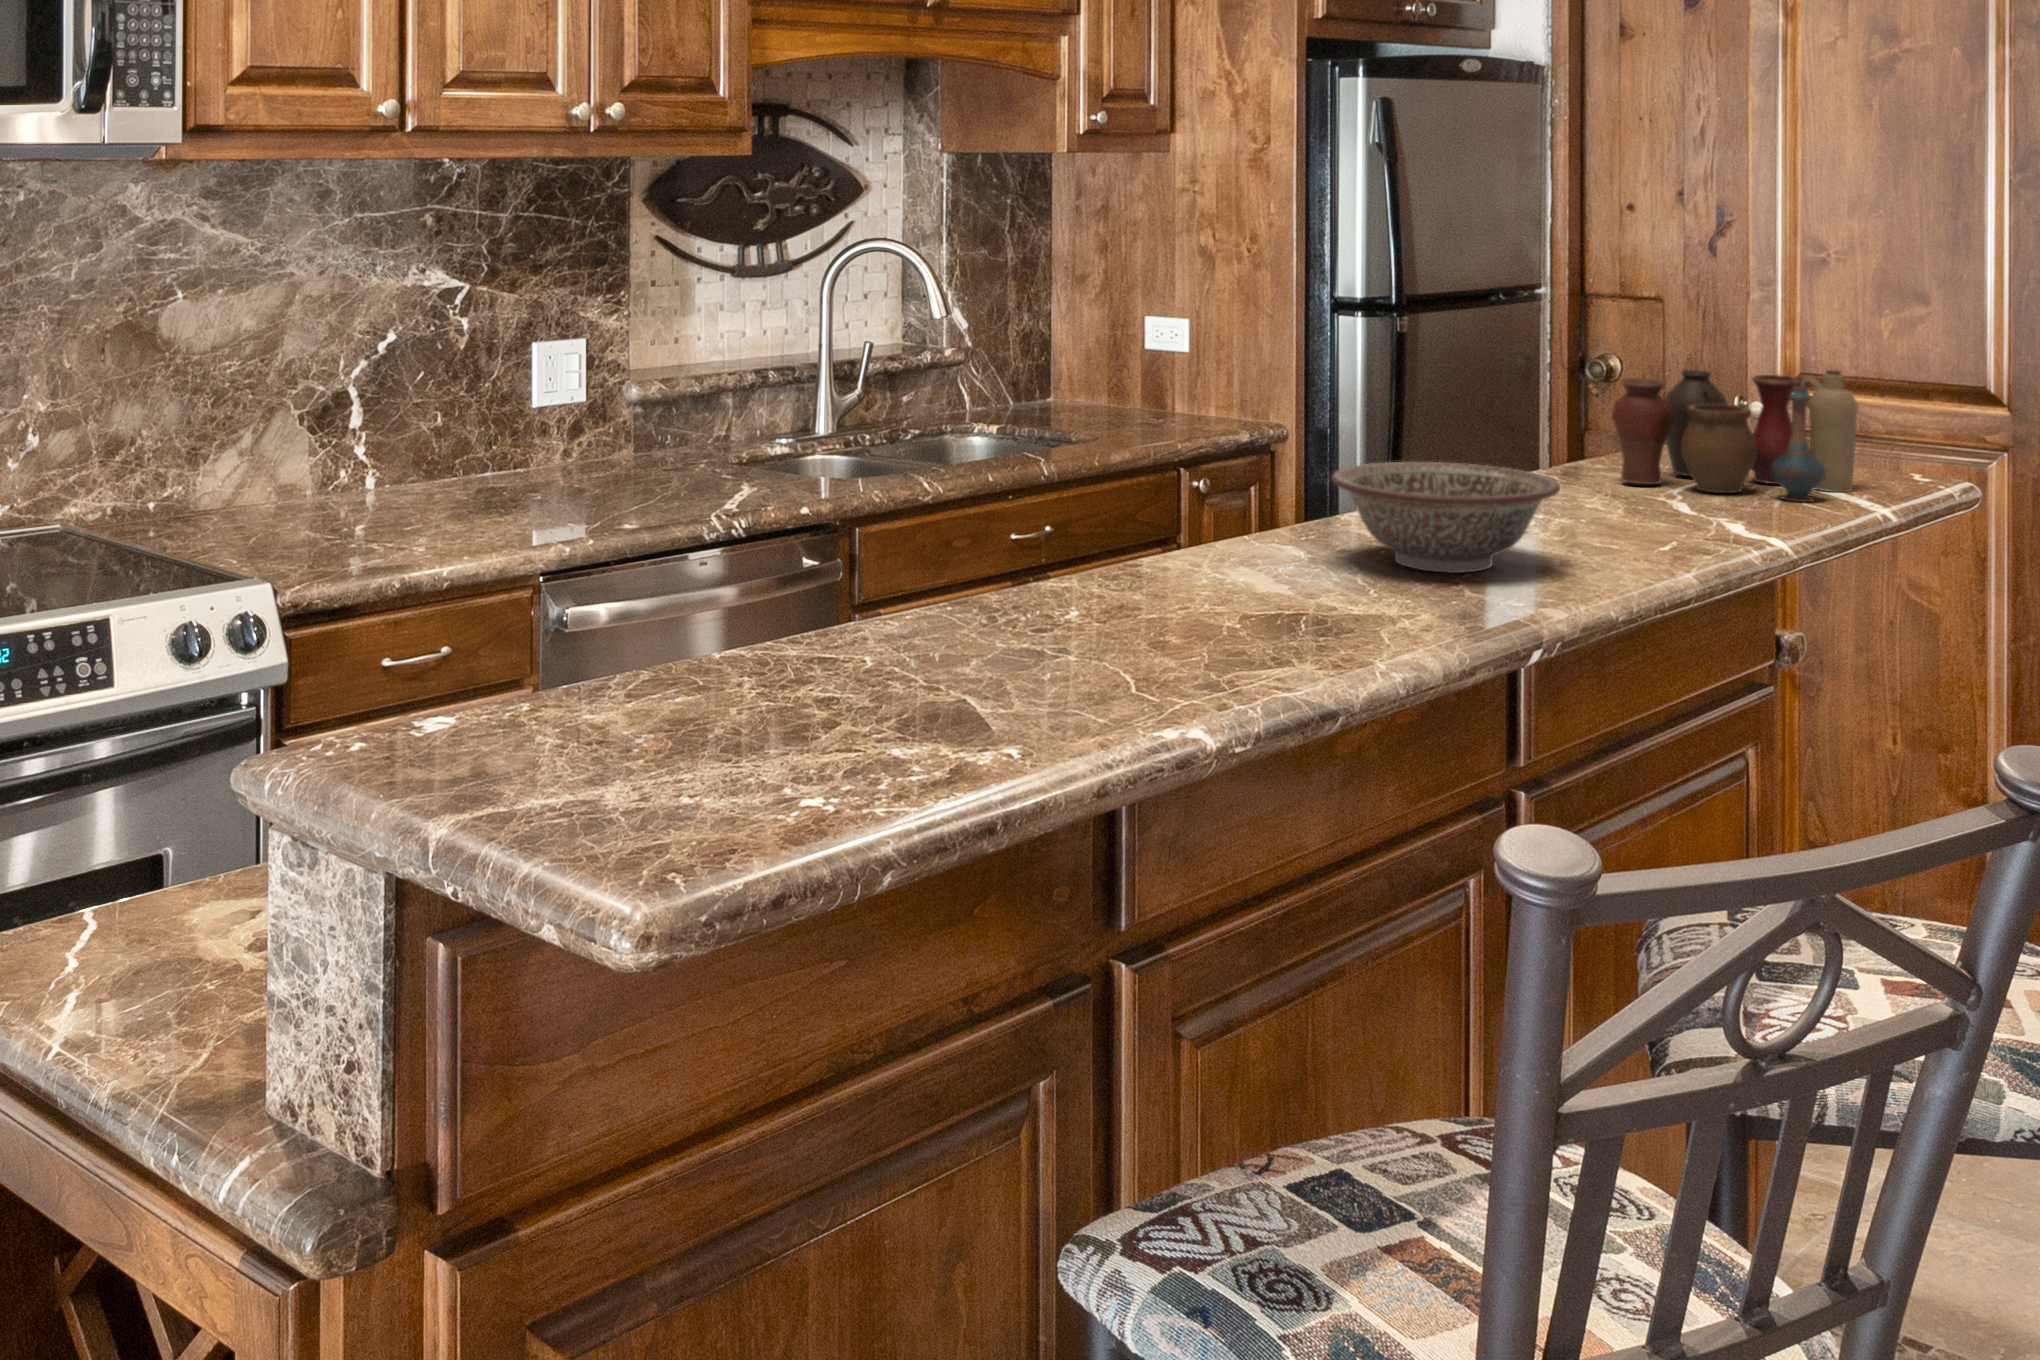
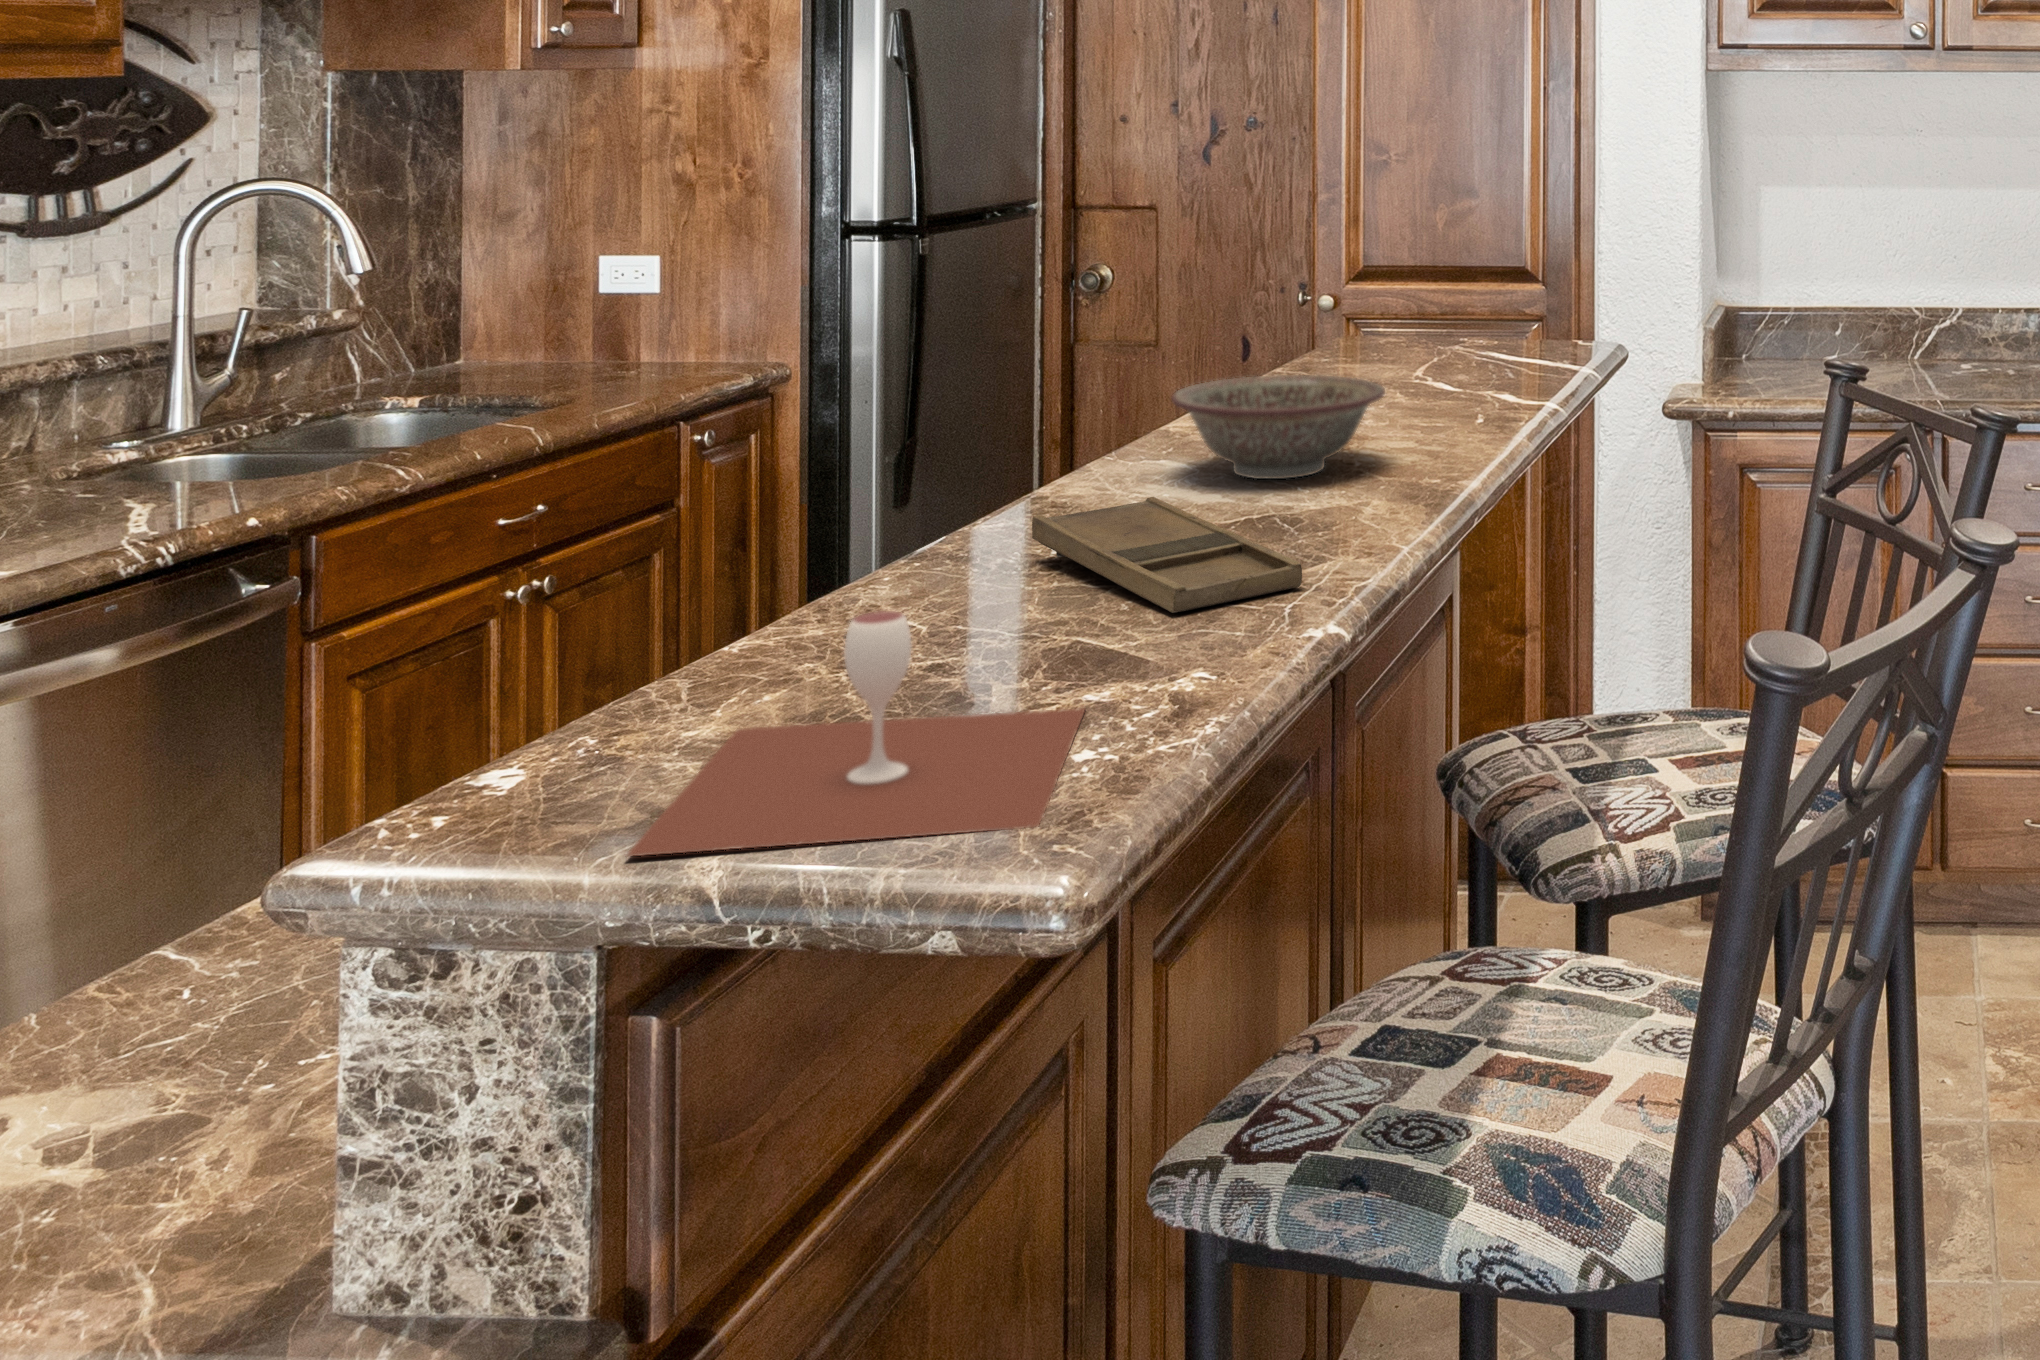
vase: present [1612,370,1858,502] -> none [1311,262,1510,378]
tray: none [1112,563,1296,673] -> present [1032,497,1302,613]
wine glass: none [510,604,961,827] -> present [627,611,1085,856]

